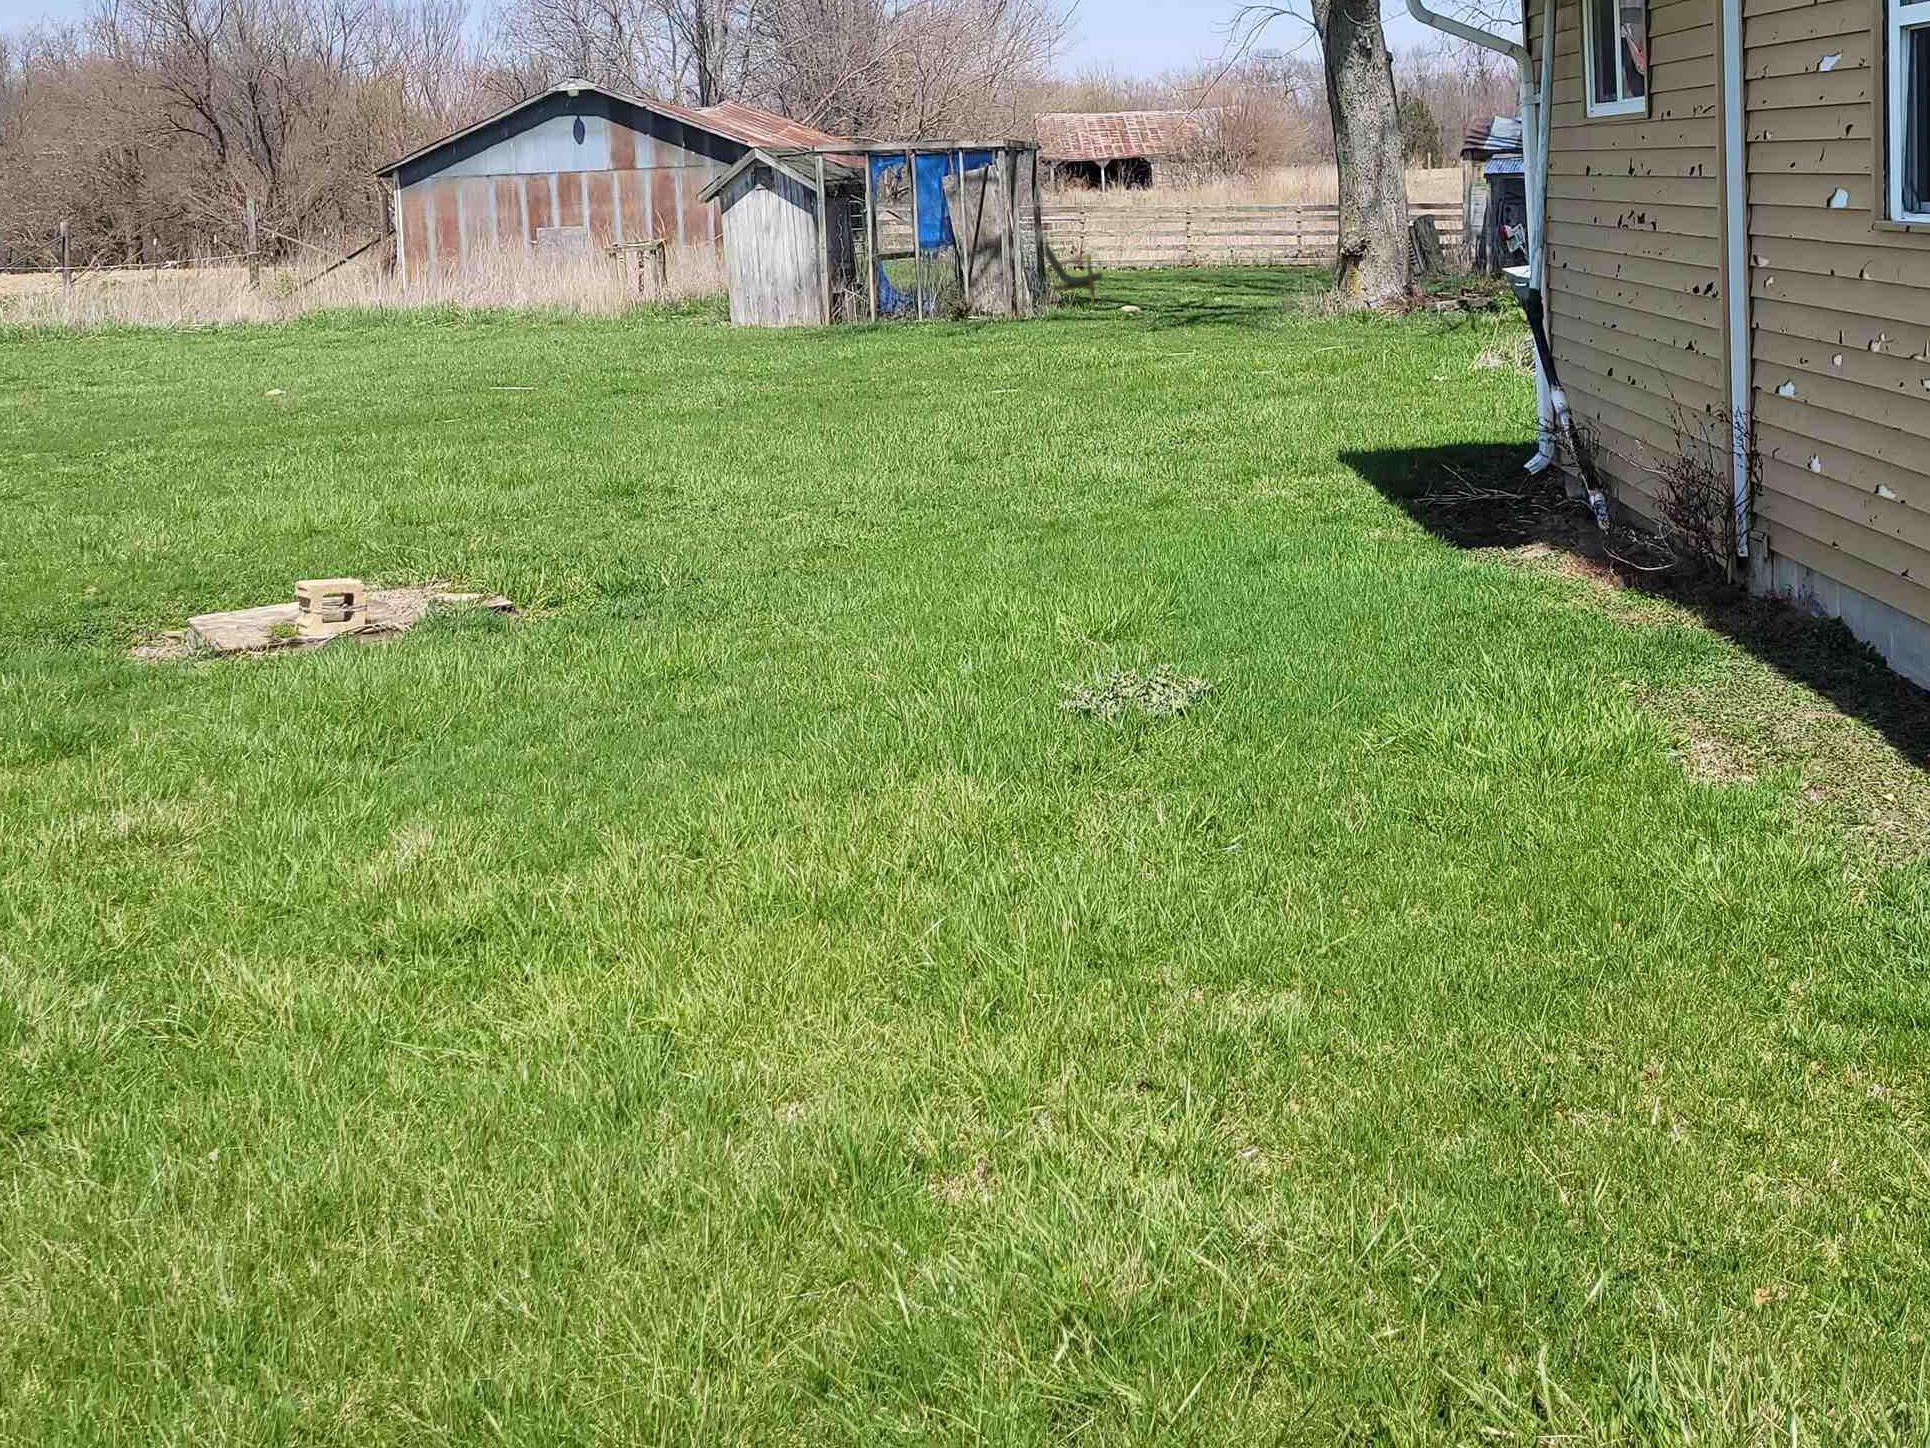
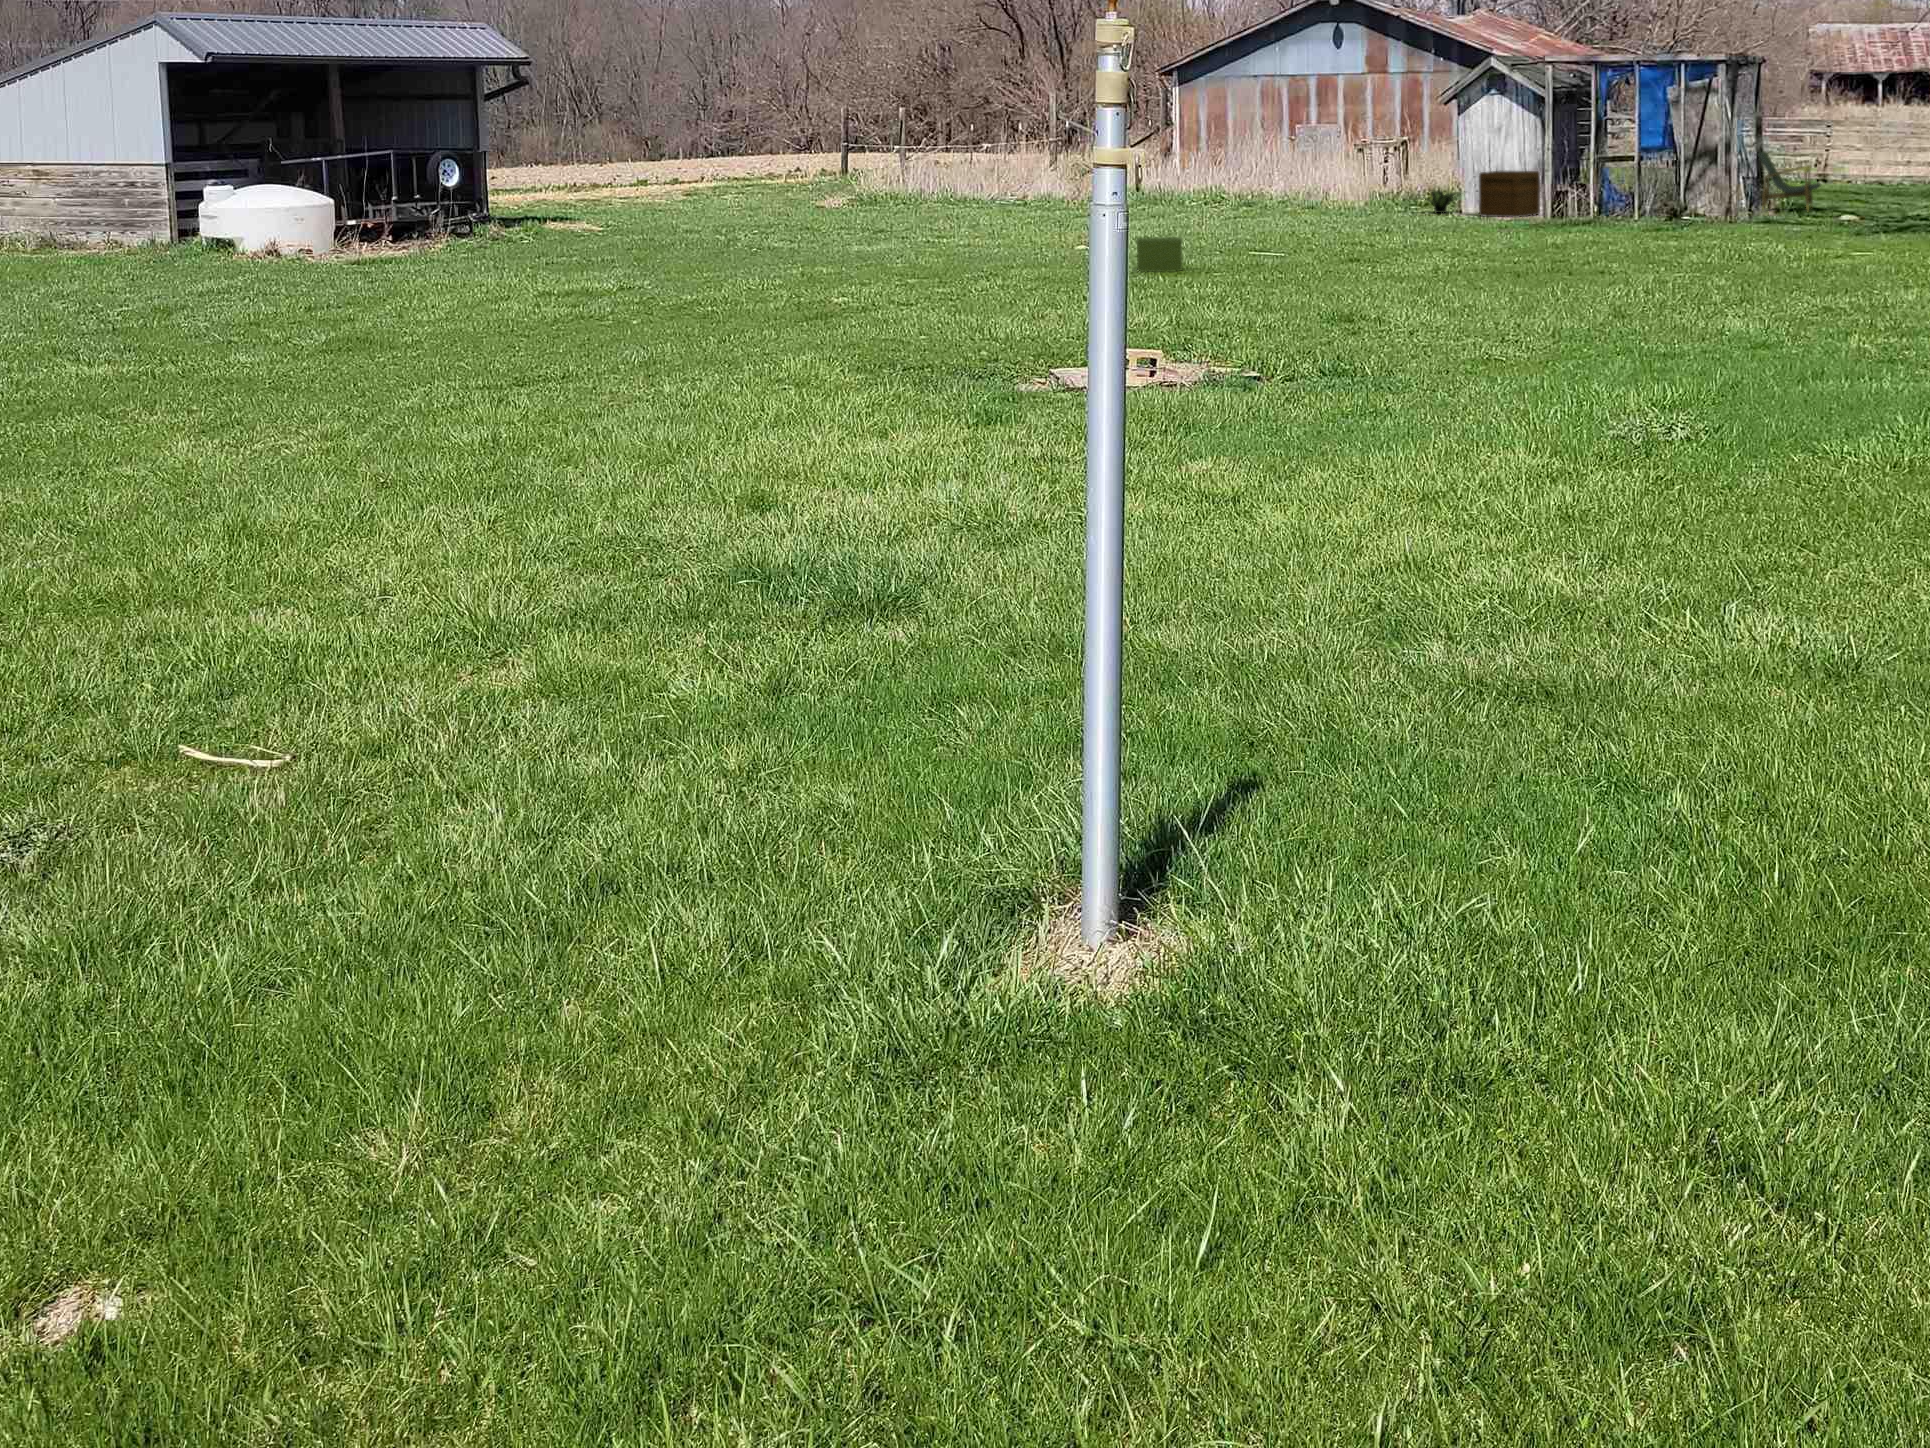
wooden crate: none [750,271,818,324] -> present [1479,171,1540,217]
potted plant: none [681,296,738,322] -> present [1423,190,1455,213]
storage box: none [338,377,403,424] -> present [1136,237,1183,272]

